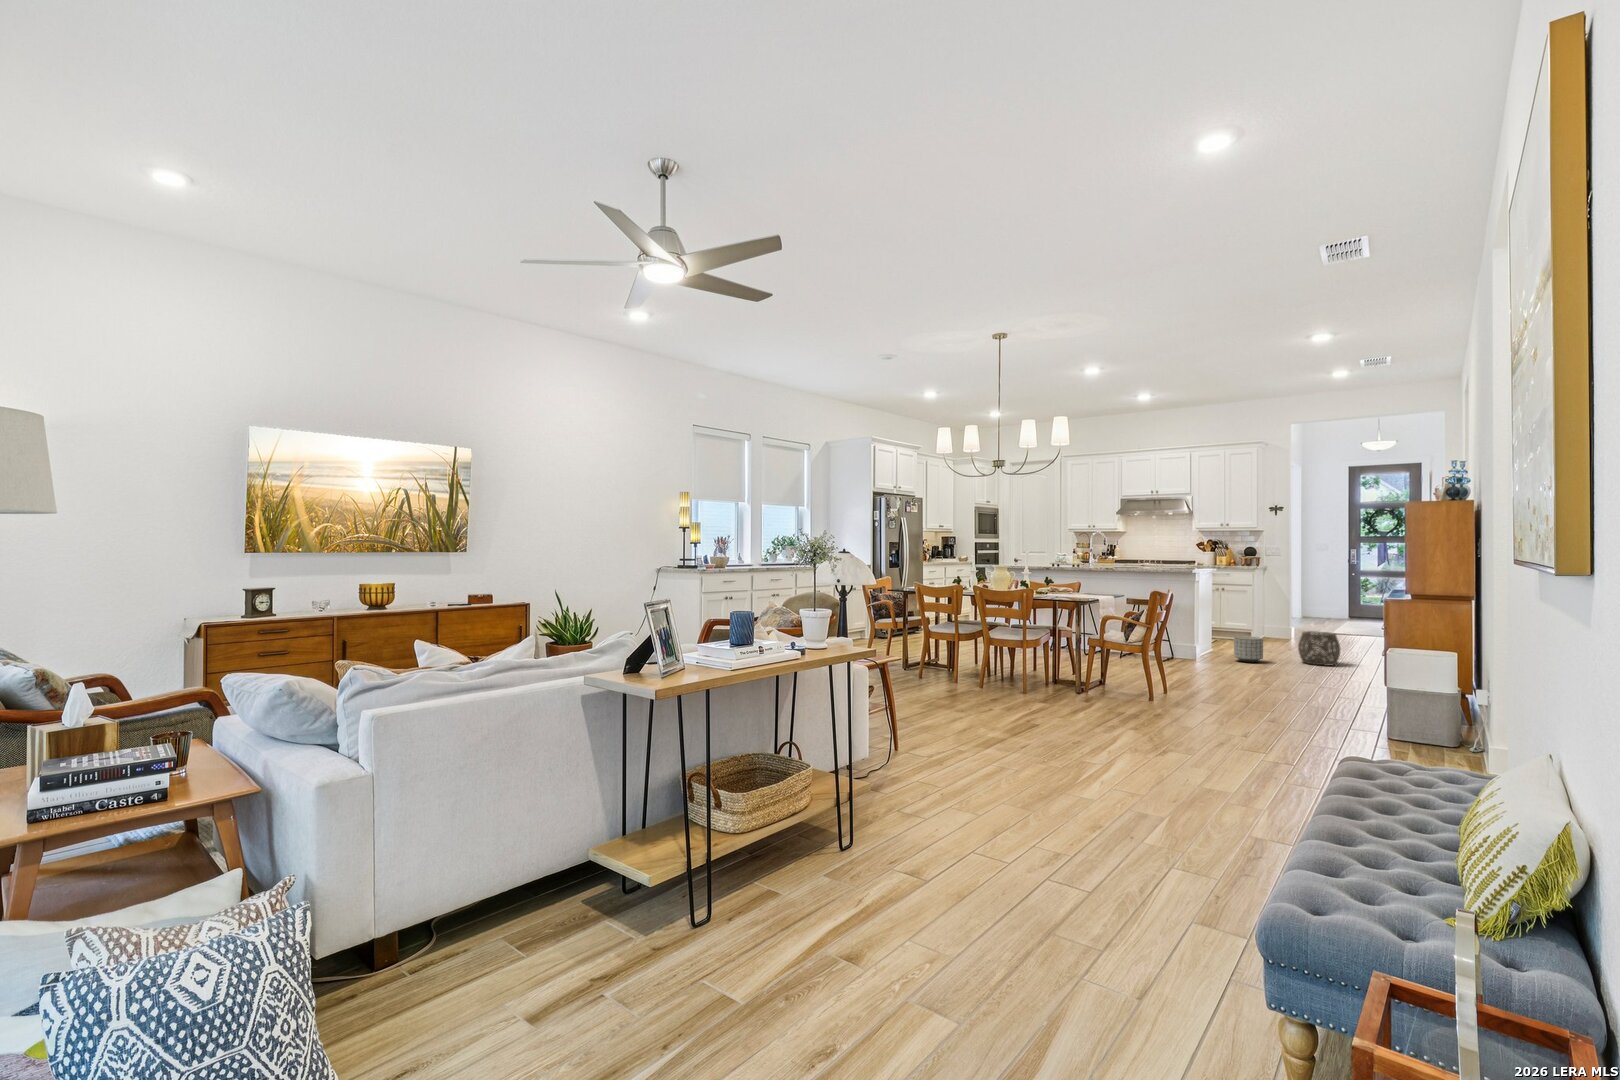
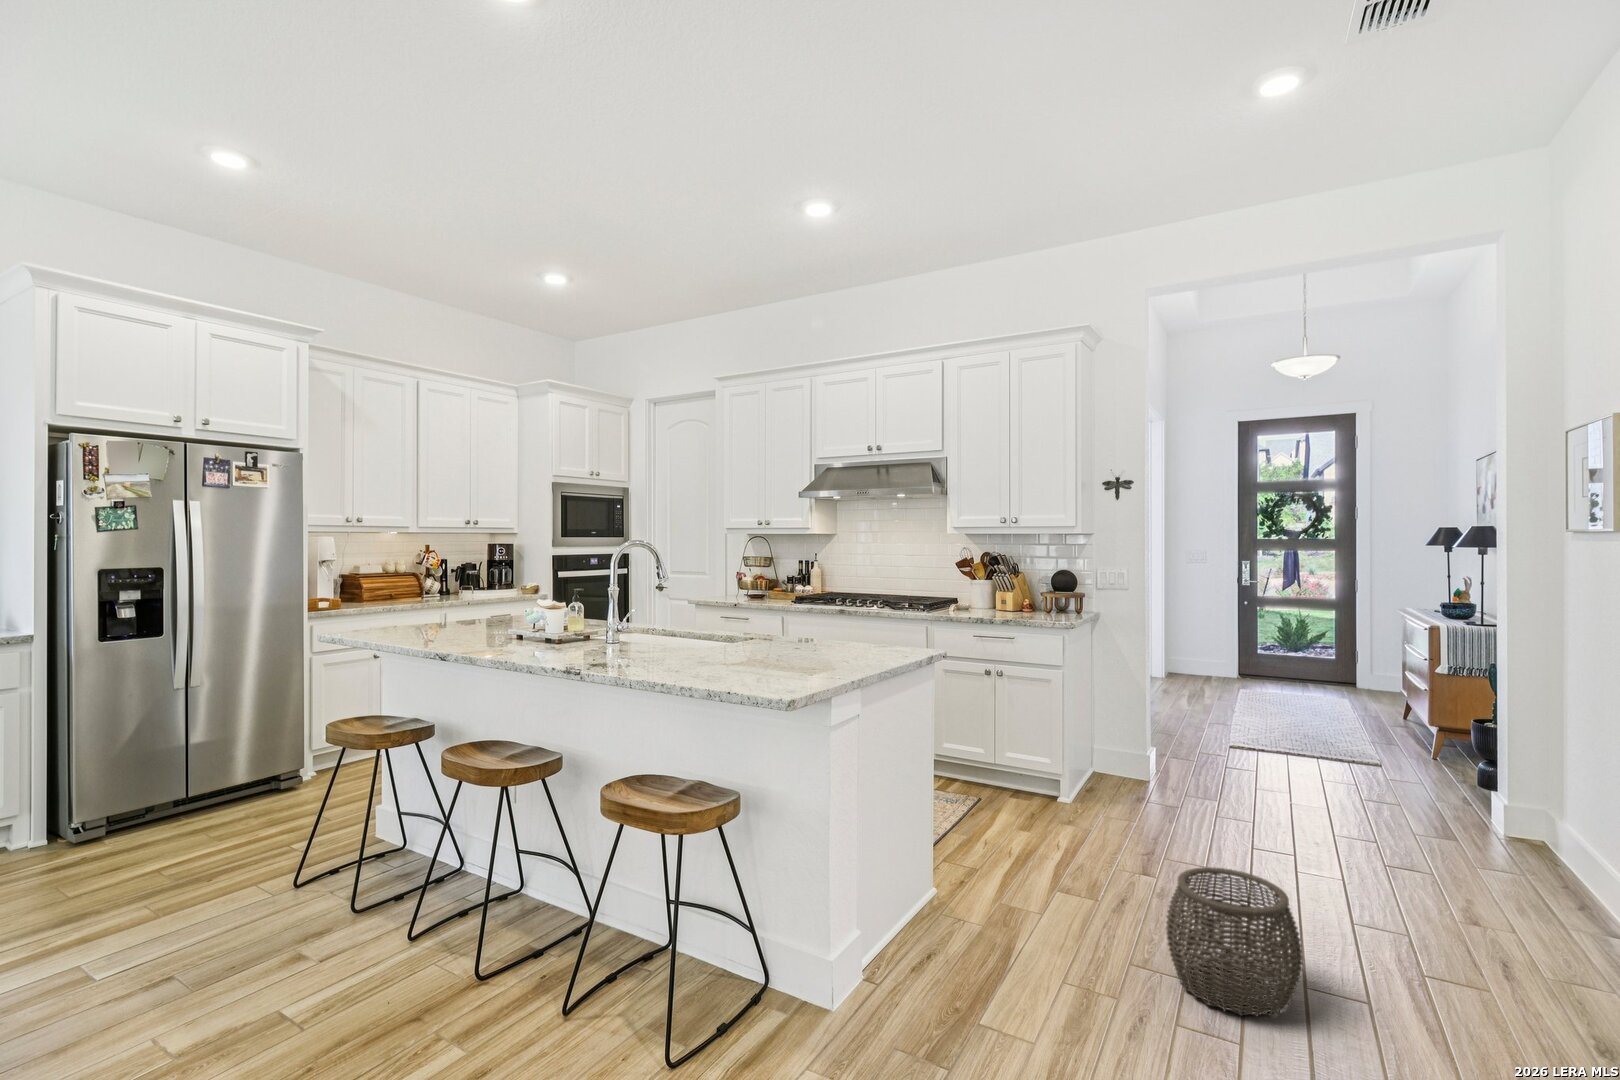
planter: present [1234,636,1263,662] -> none [972,881,1059,990]

